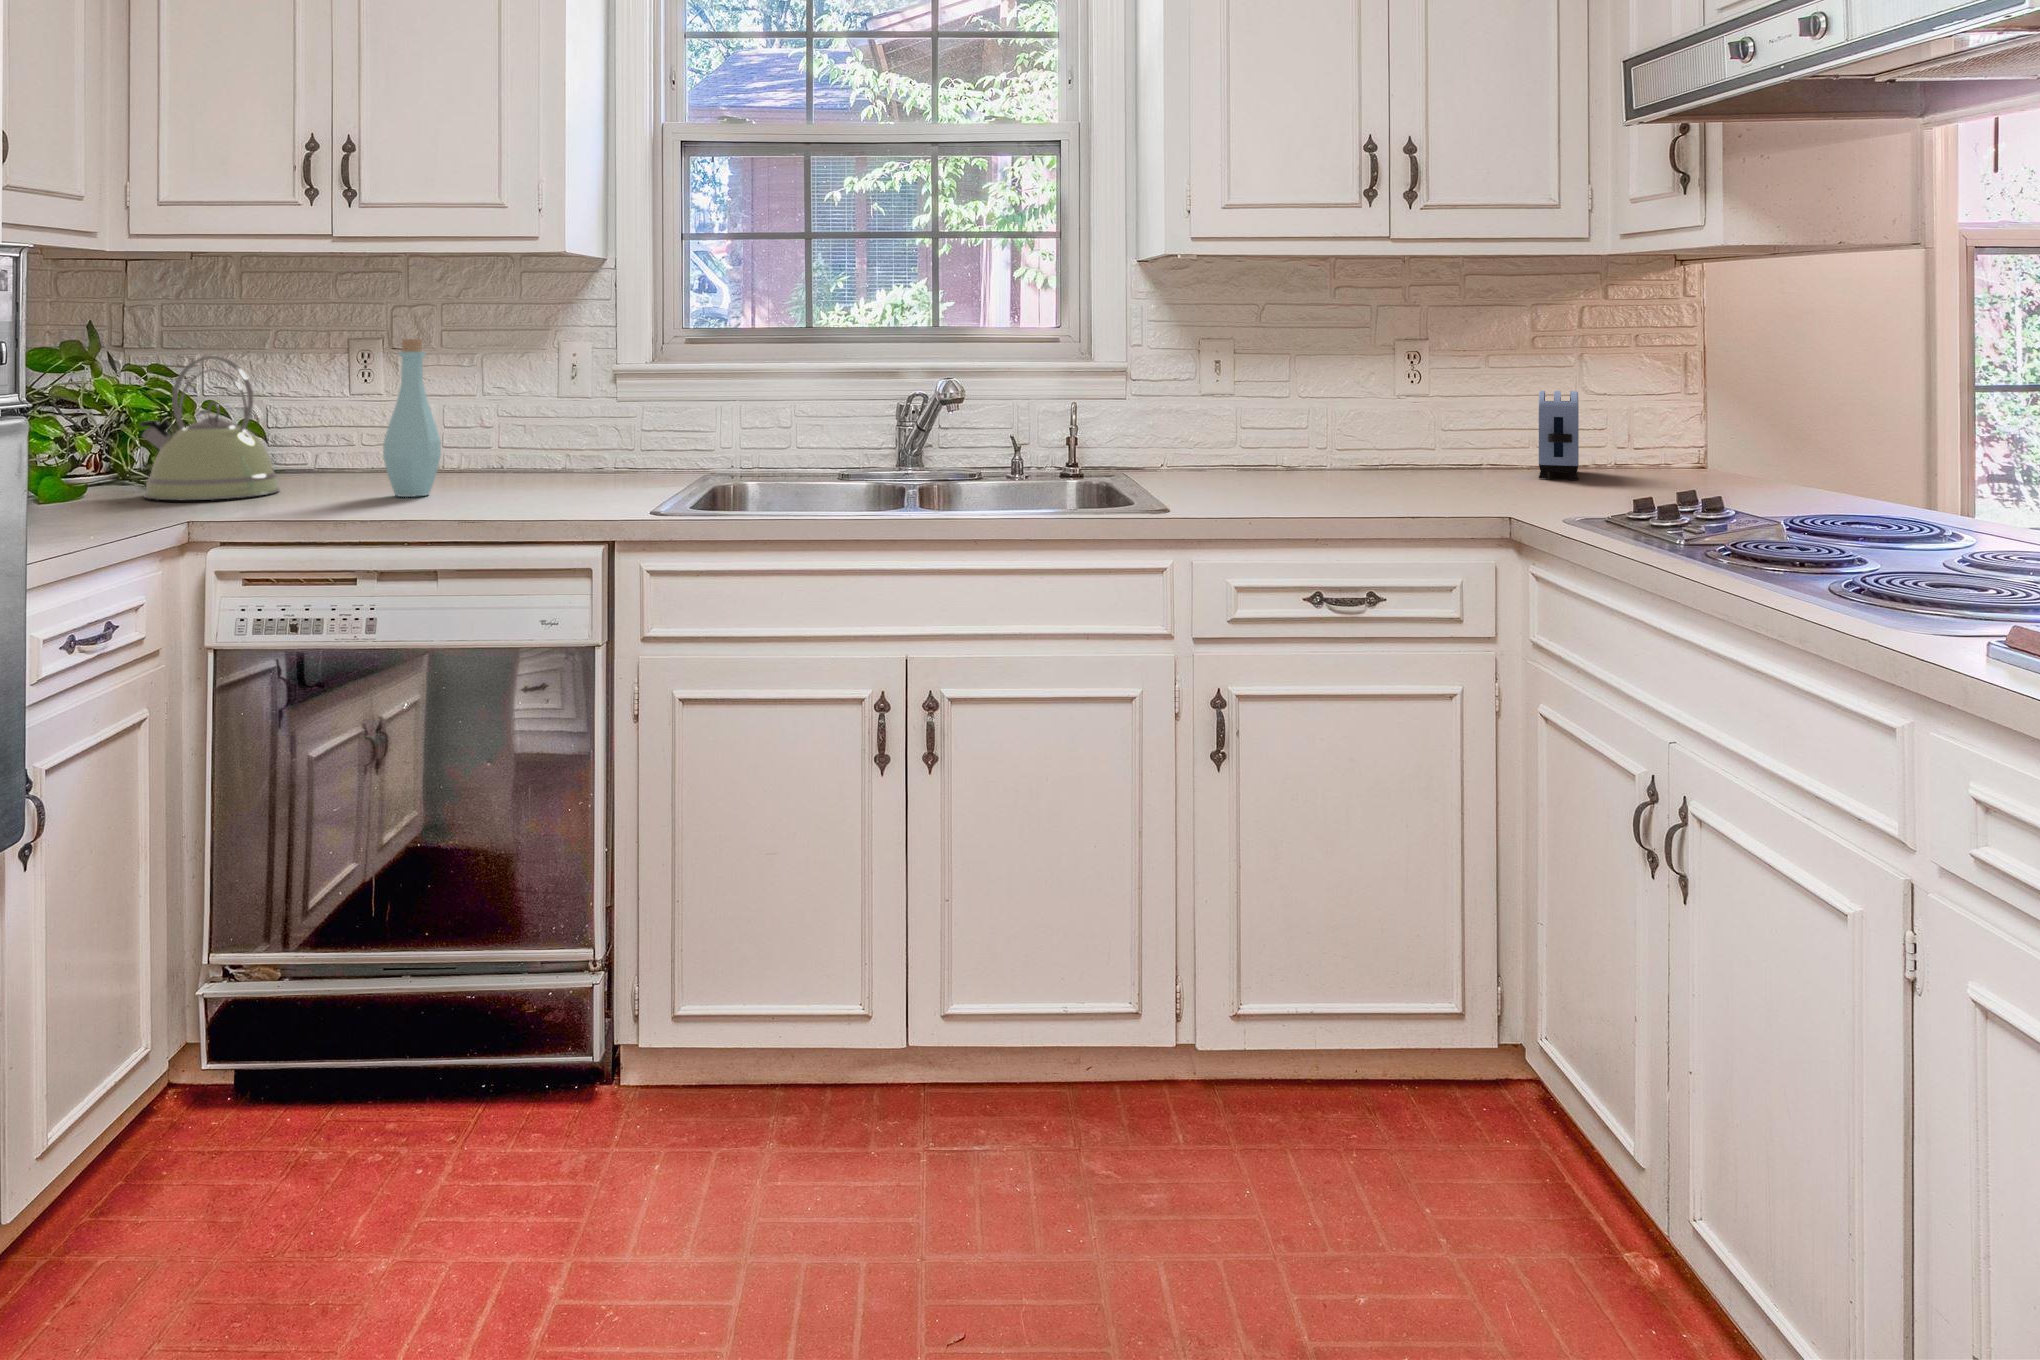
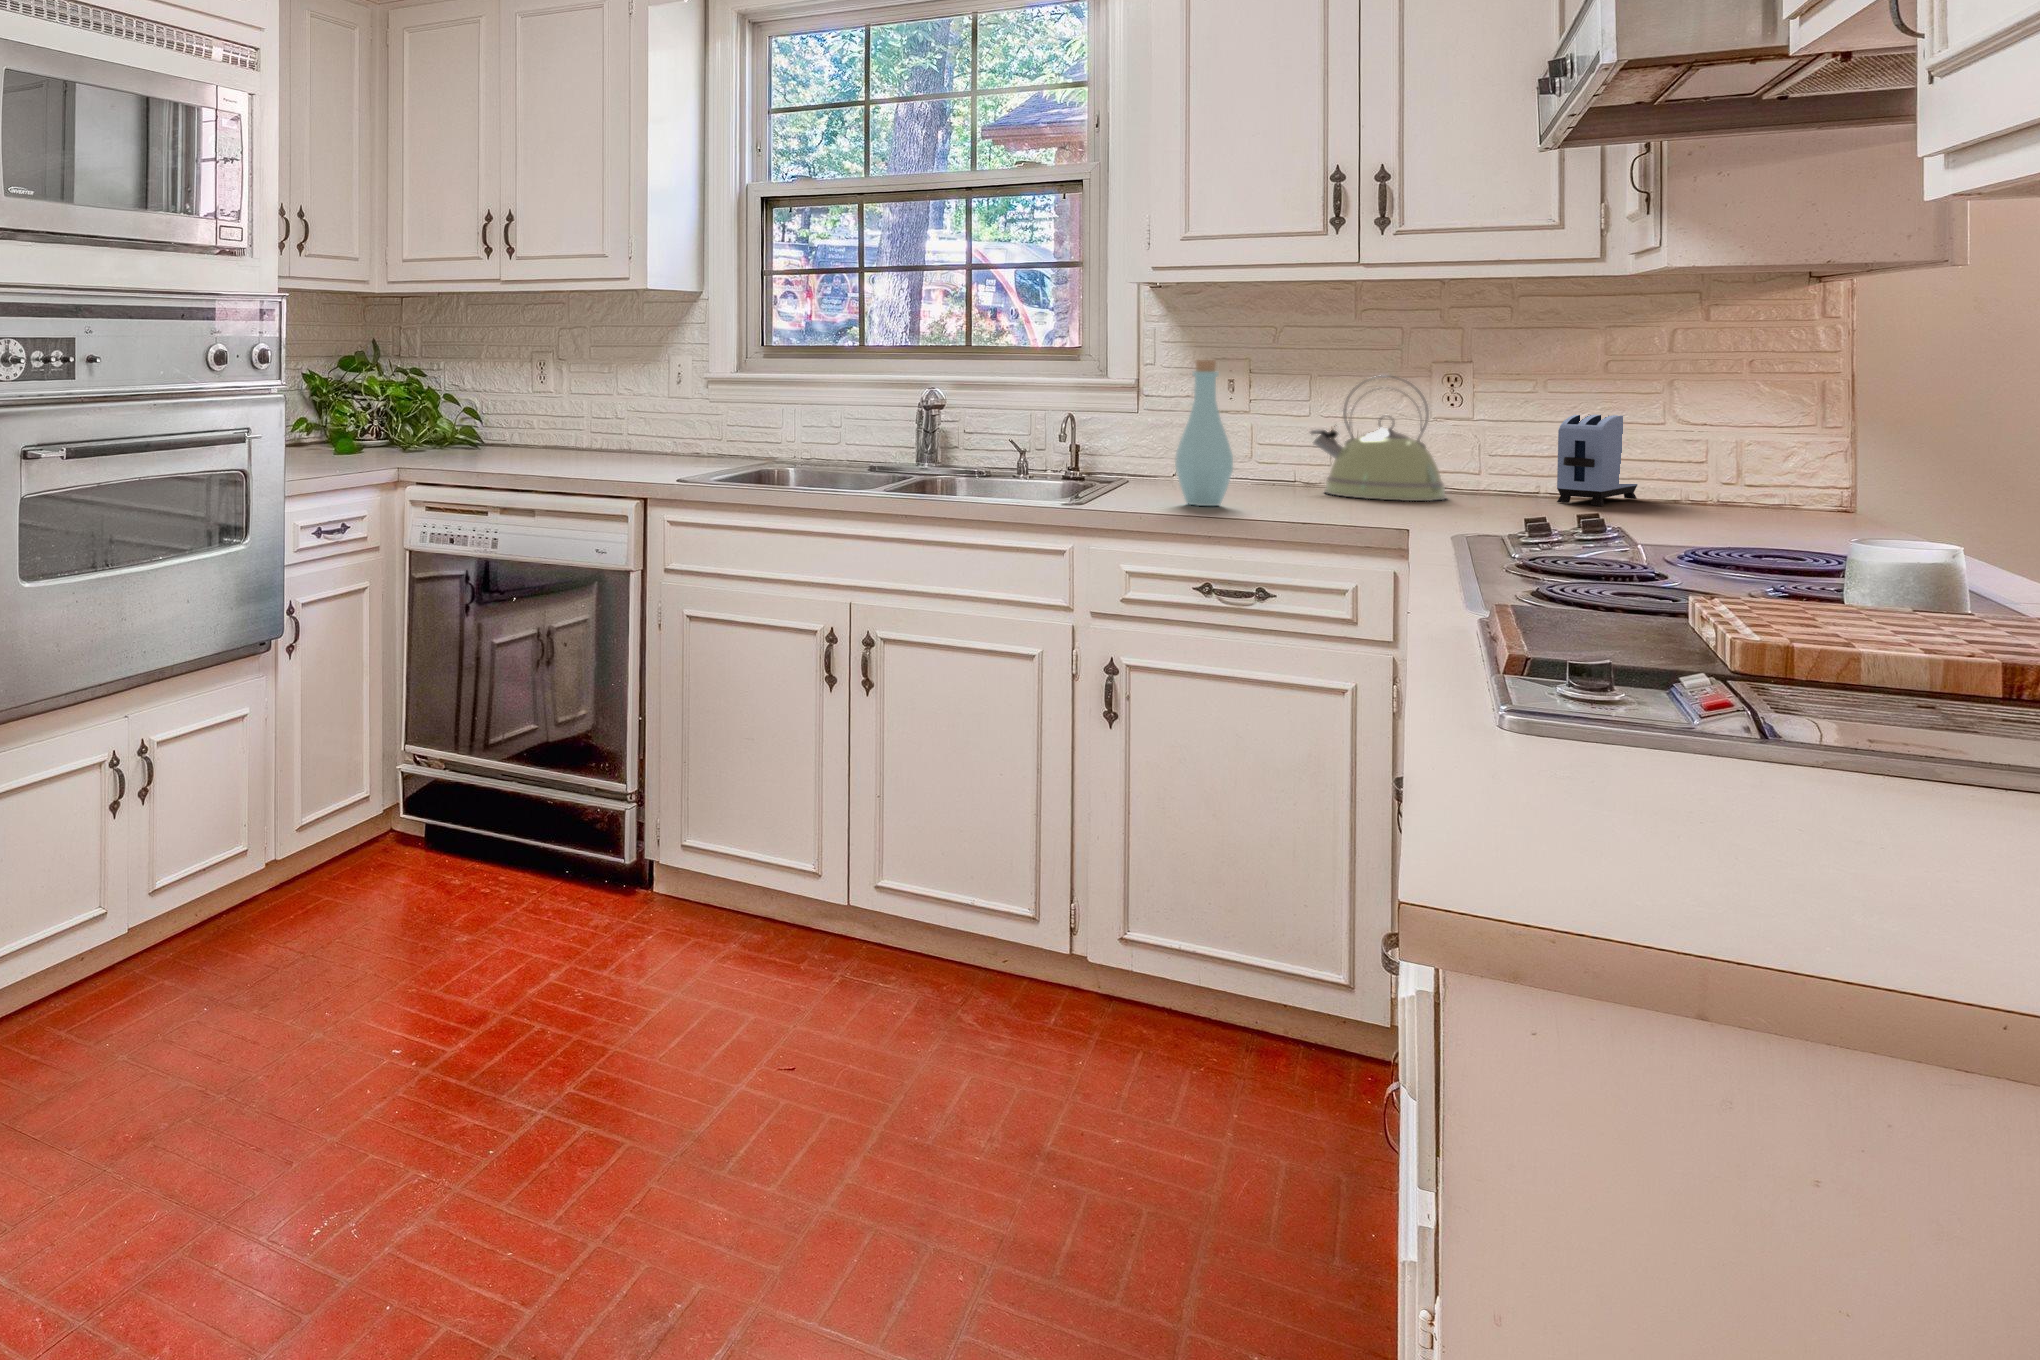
bottle: present [383,339,441,497] -> present [1175,360,1233,506]
kettle: present [141,356,280,500] -> present [1311,375,1446,501]

